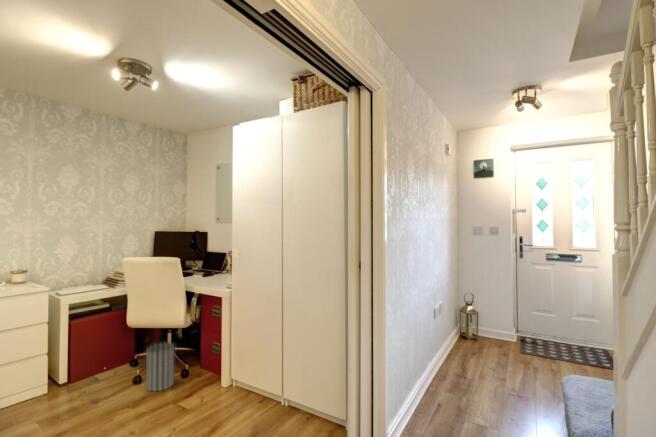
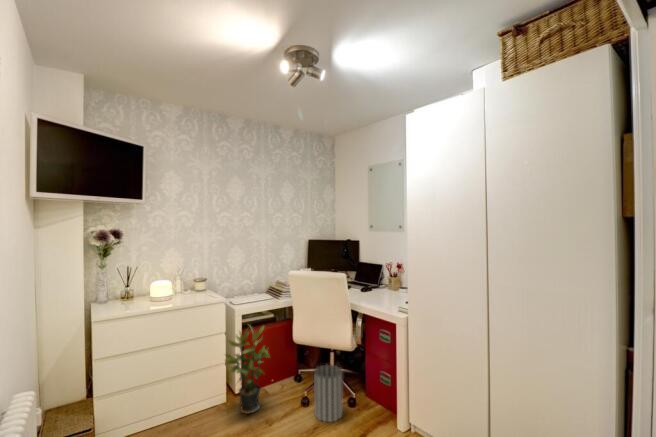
potted plant: none [45,312,100,398] -> present [225,326,270,414]

